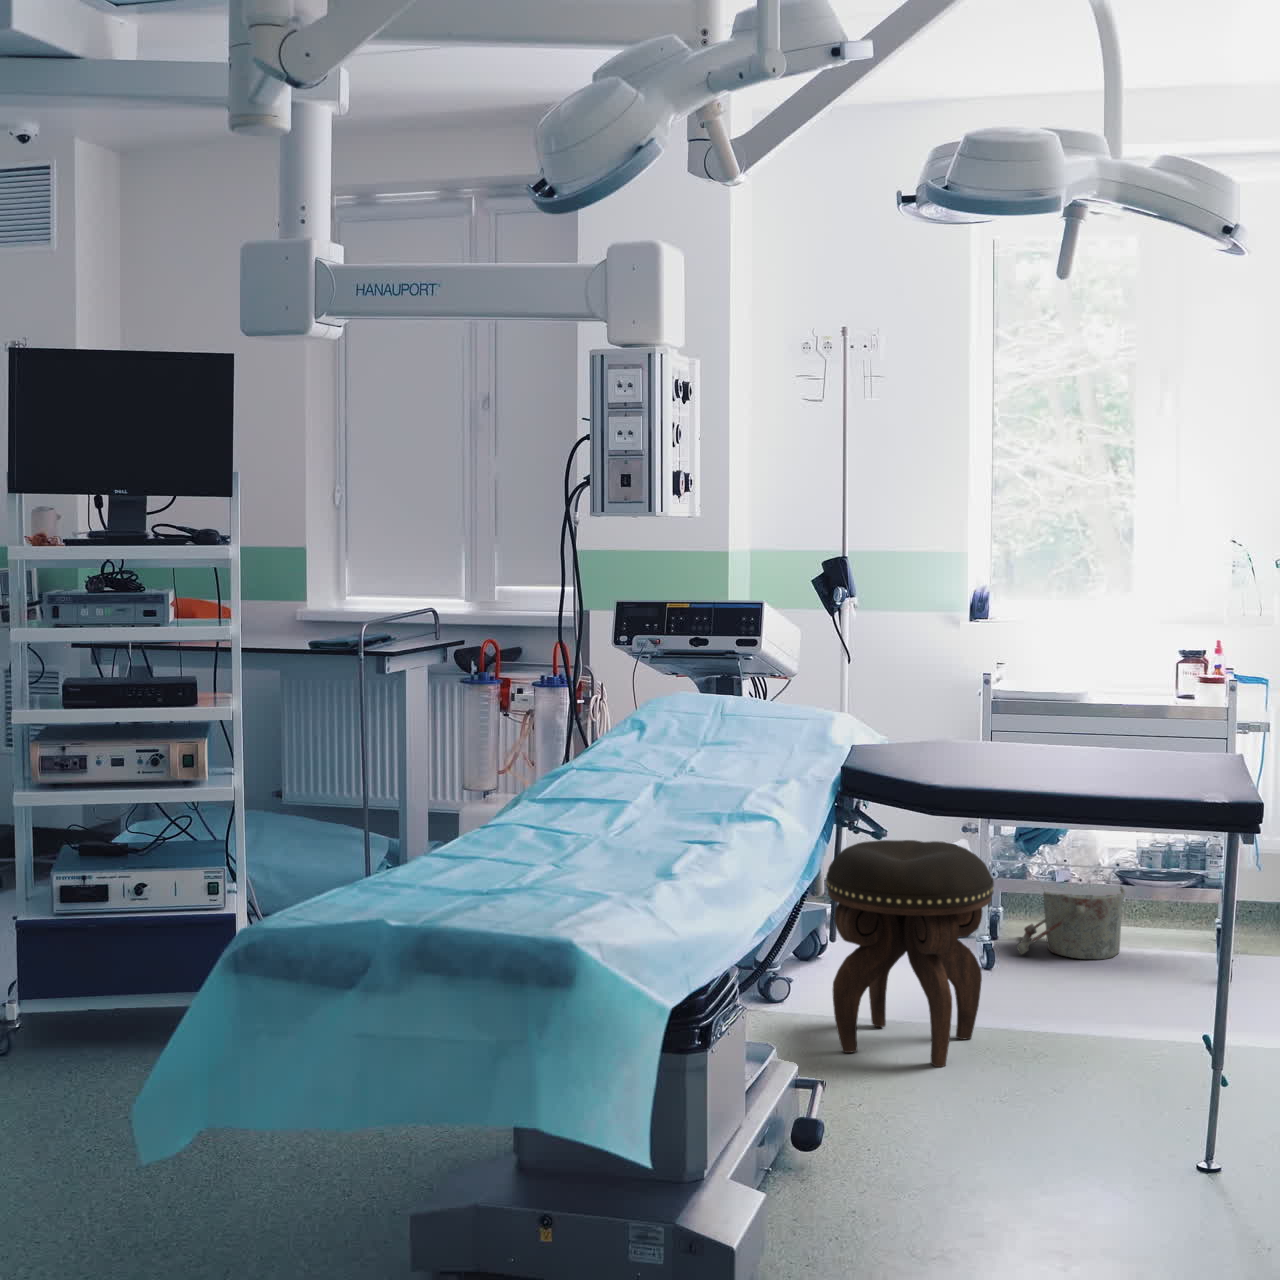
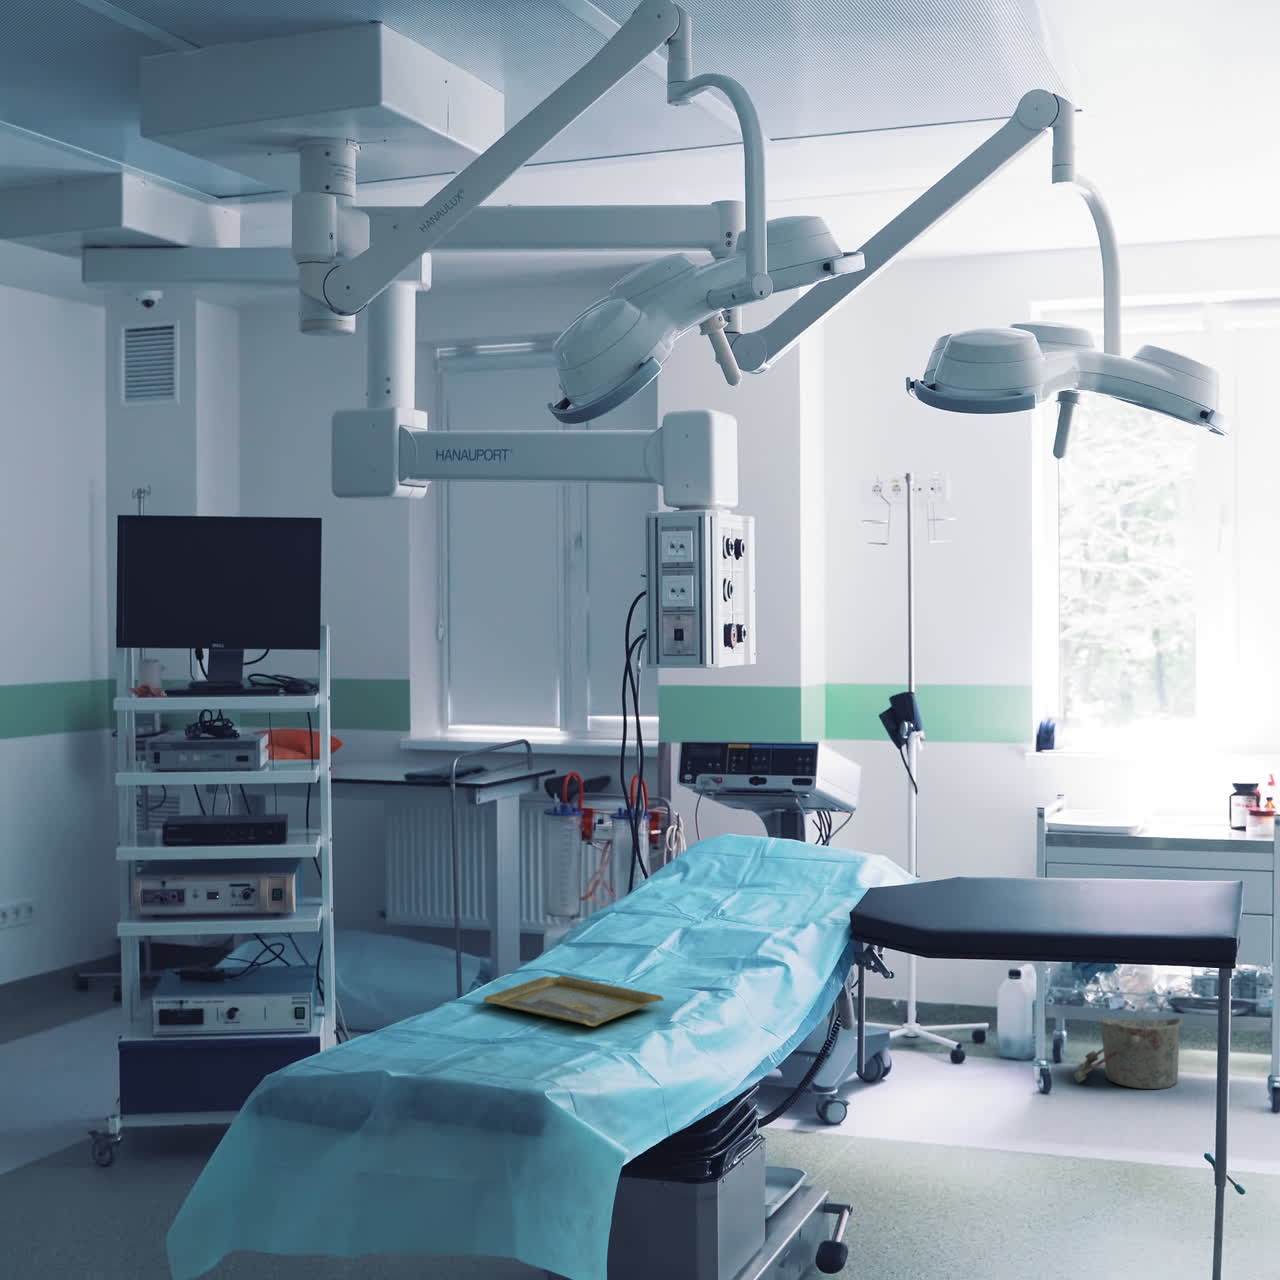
tray: none [462,830,663,877] -> present [483,975,664,1026]
footstool: present [826,840,994,1067] -> none [864,974,1025,1199]

